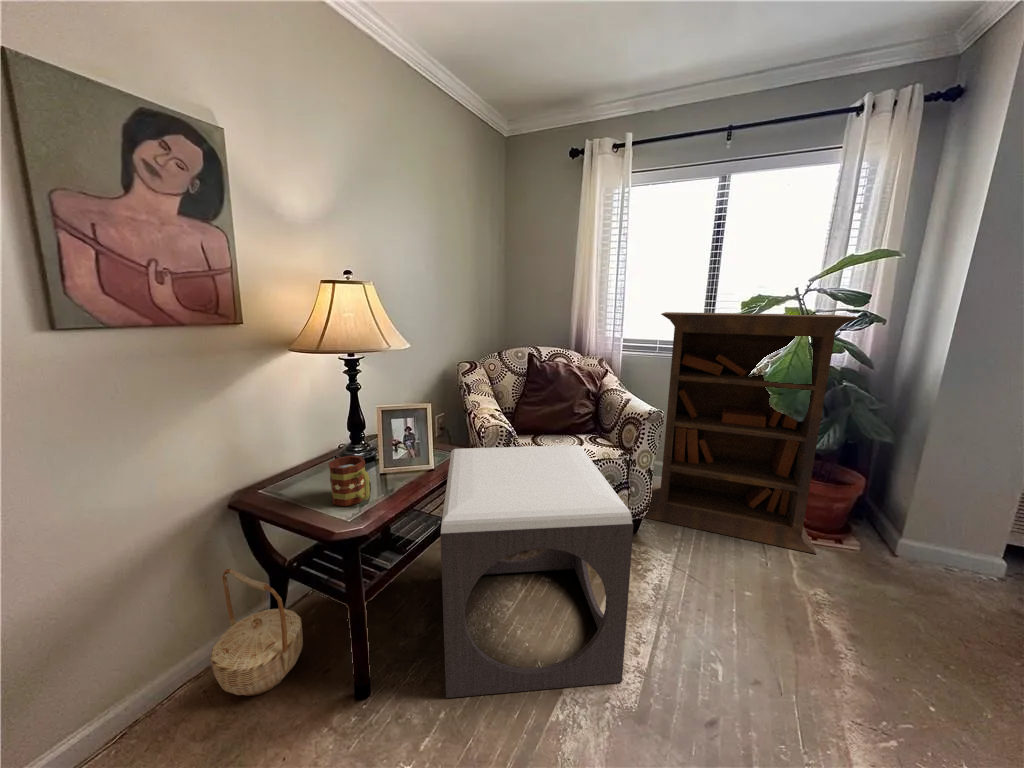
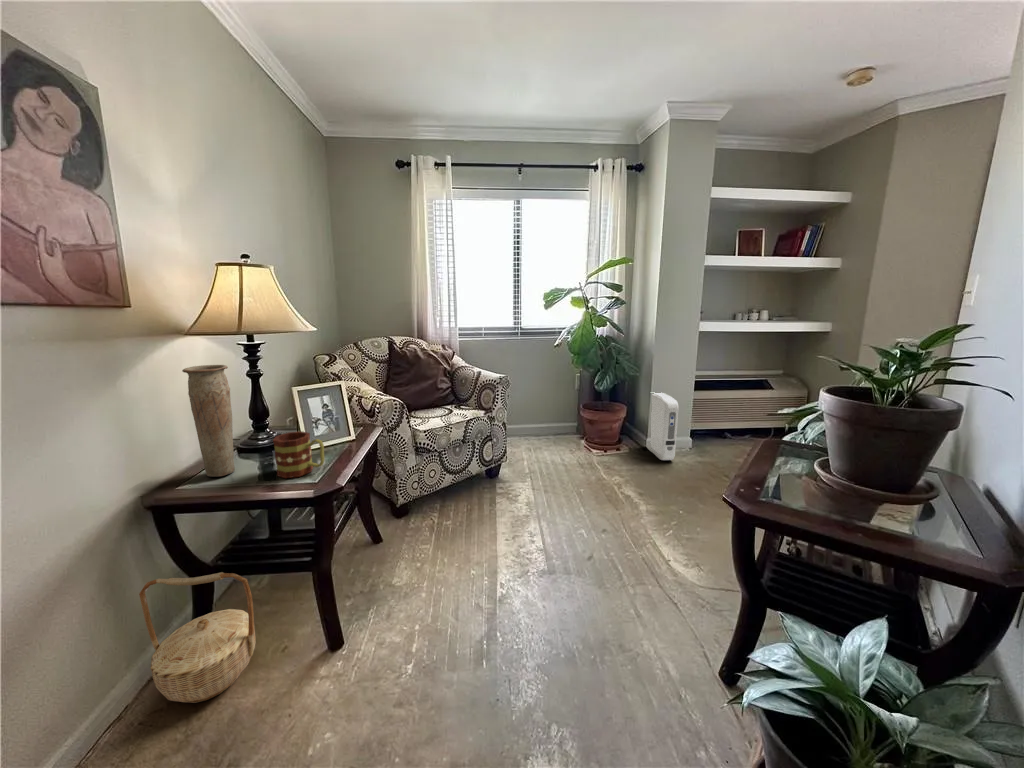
bookcase: present [646,312,860,554] -> none [493,303,616,466]
vase: none [271,379,313,486] -> present [182,365,235,477]
footstool: present [441,445,633,698] -> none [358,406,533,616]
air purifier: none [903,466,982,591] -> present [647,392,679,460]

